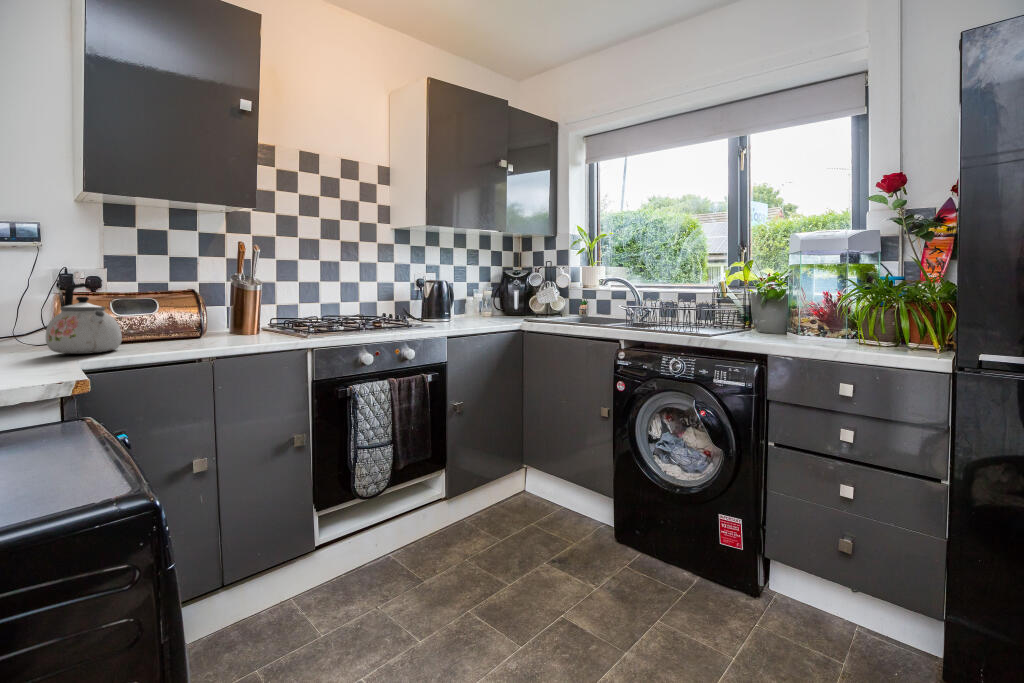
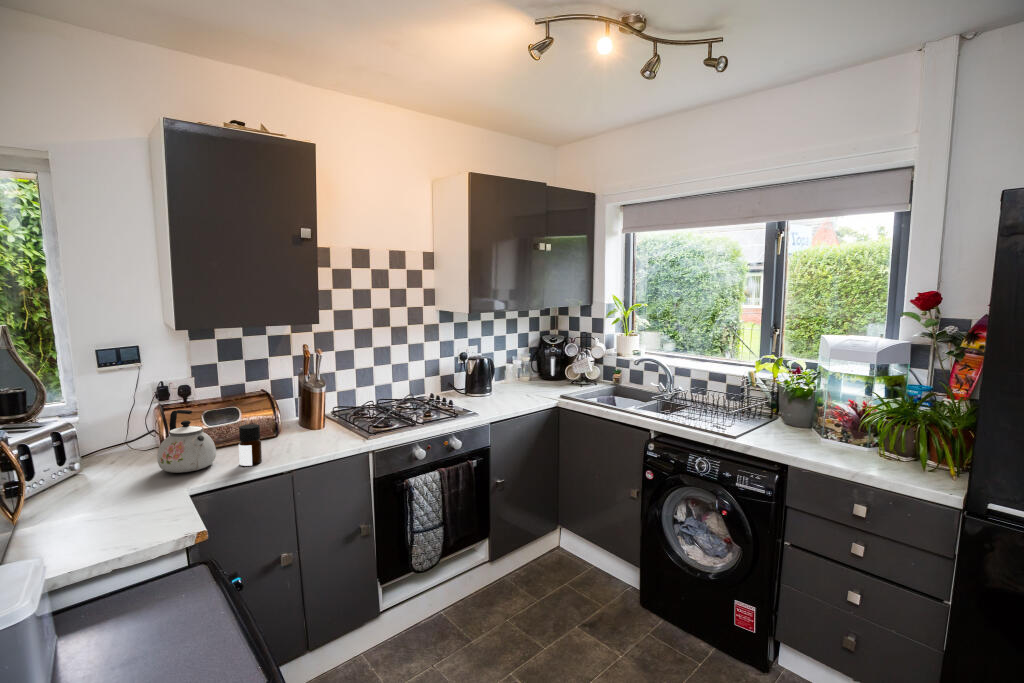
bottle: none [148,305,177,349] -> present [239,424,262,466]

